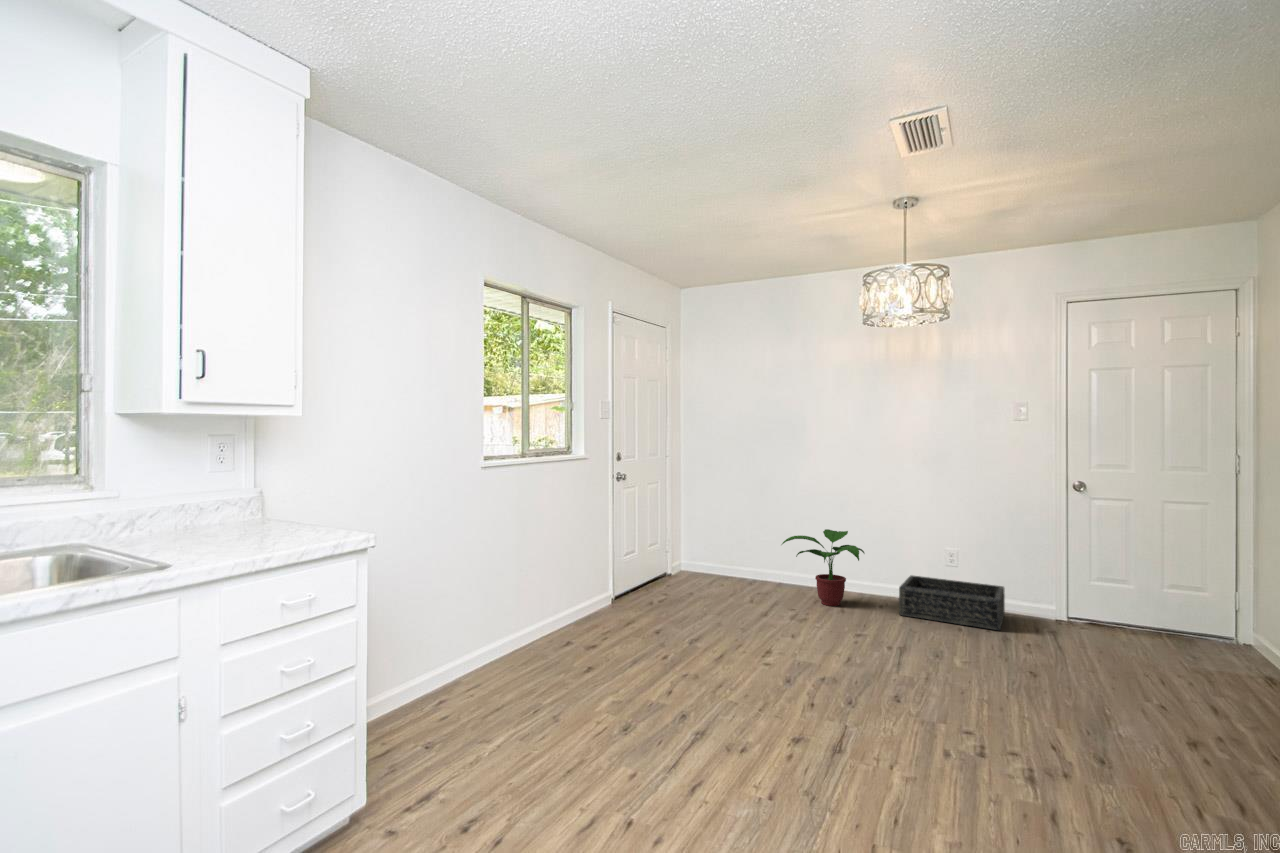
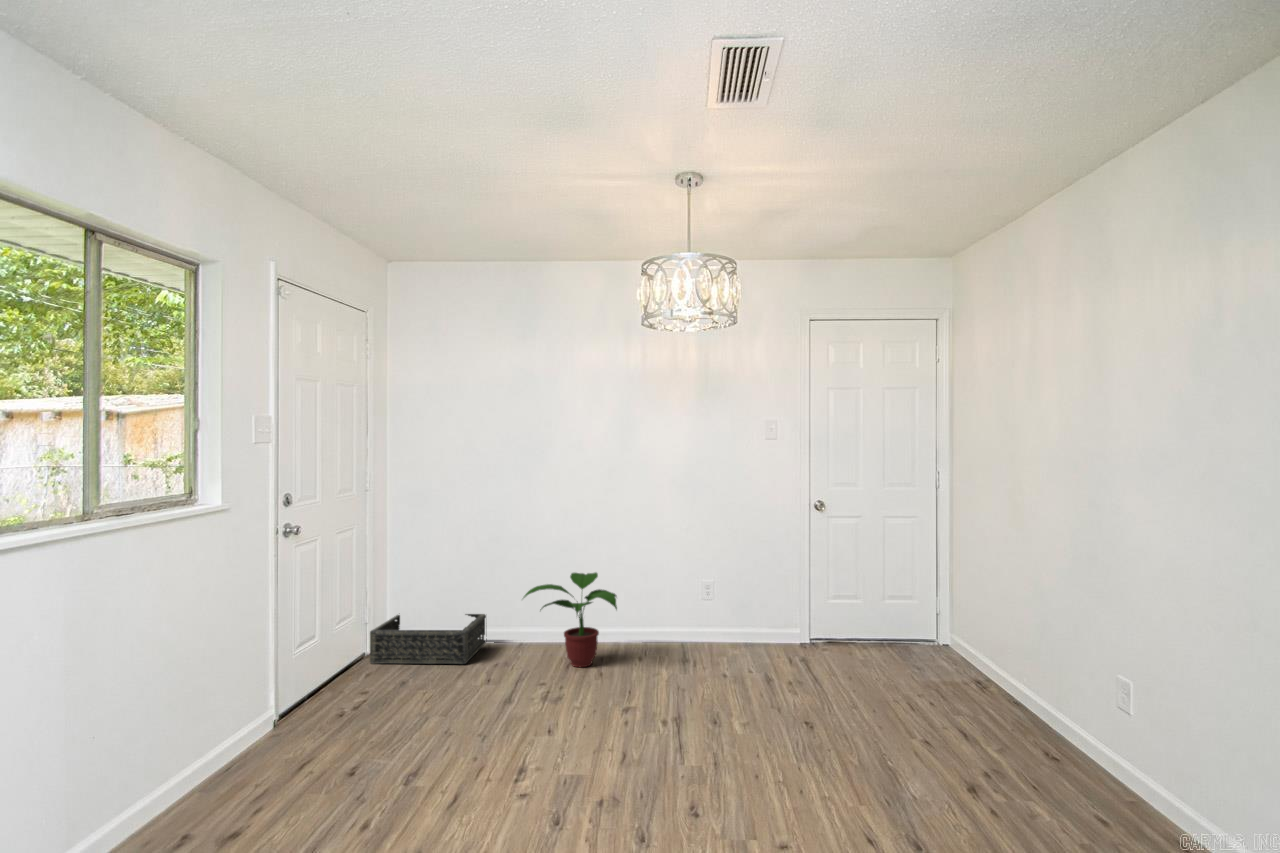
basket: present [899,575,1005,630] -> present [370,614,486,664]

